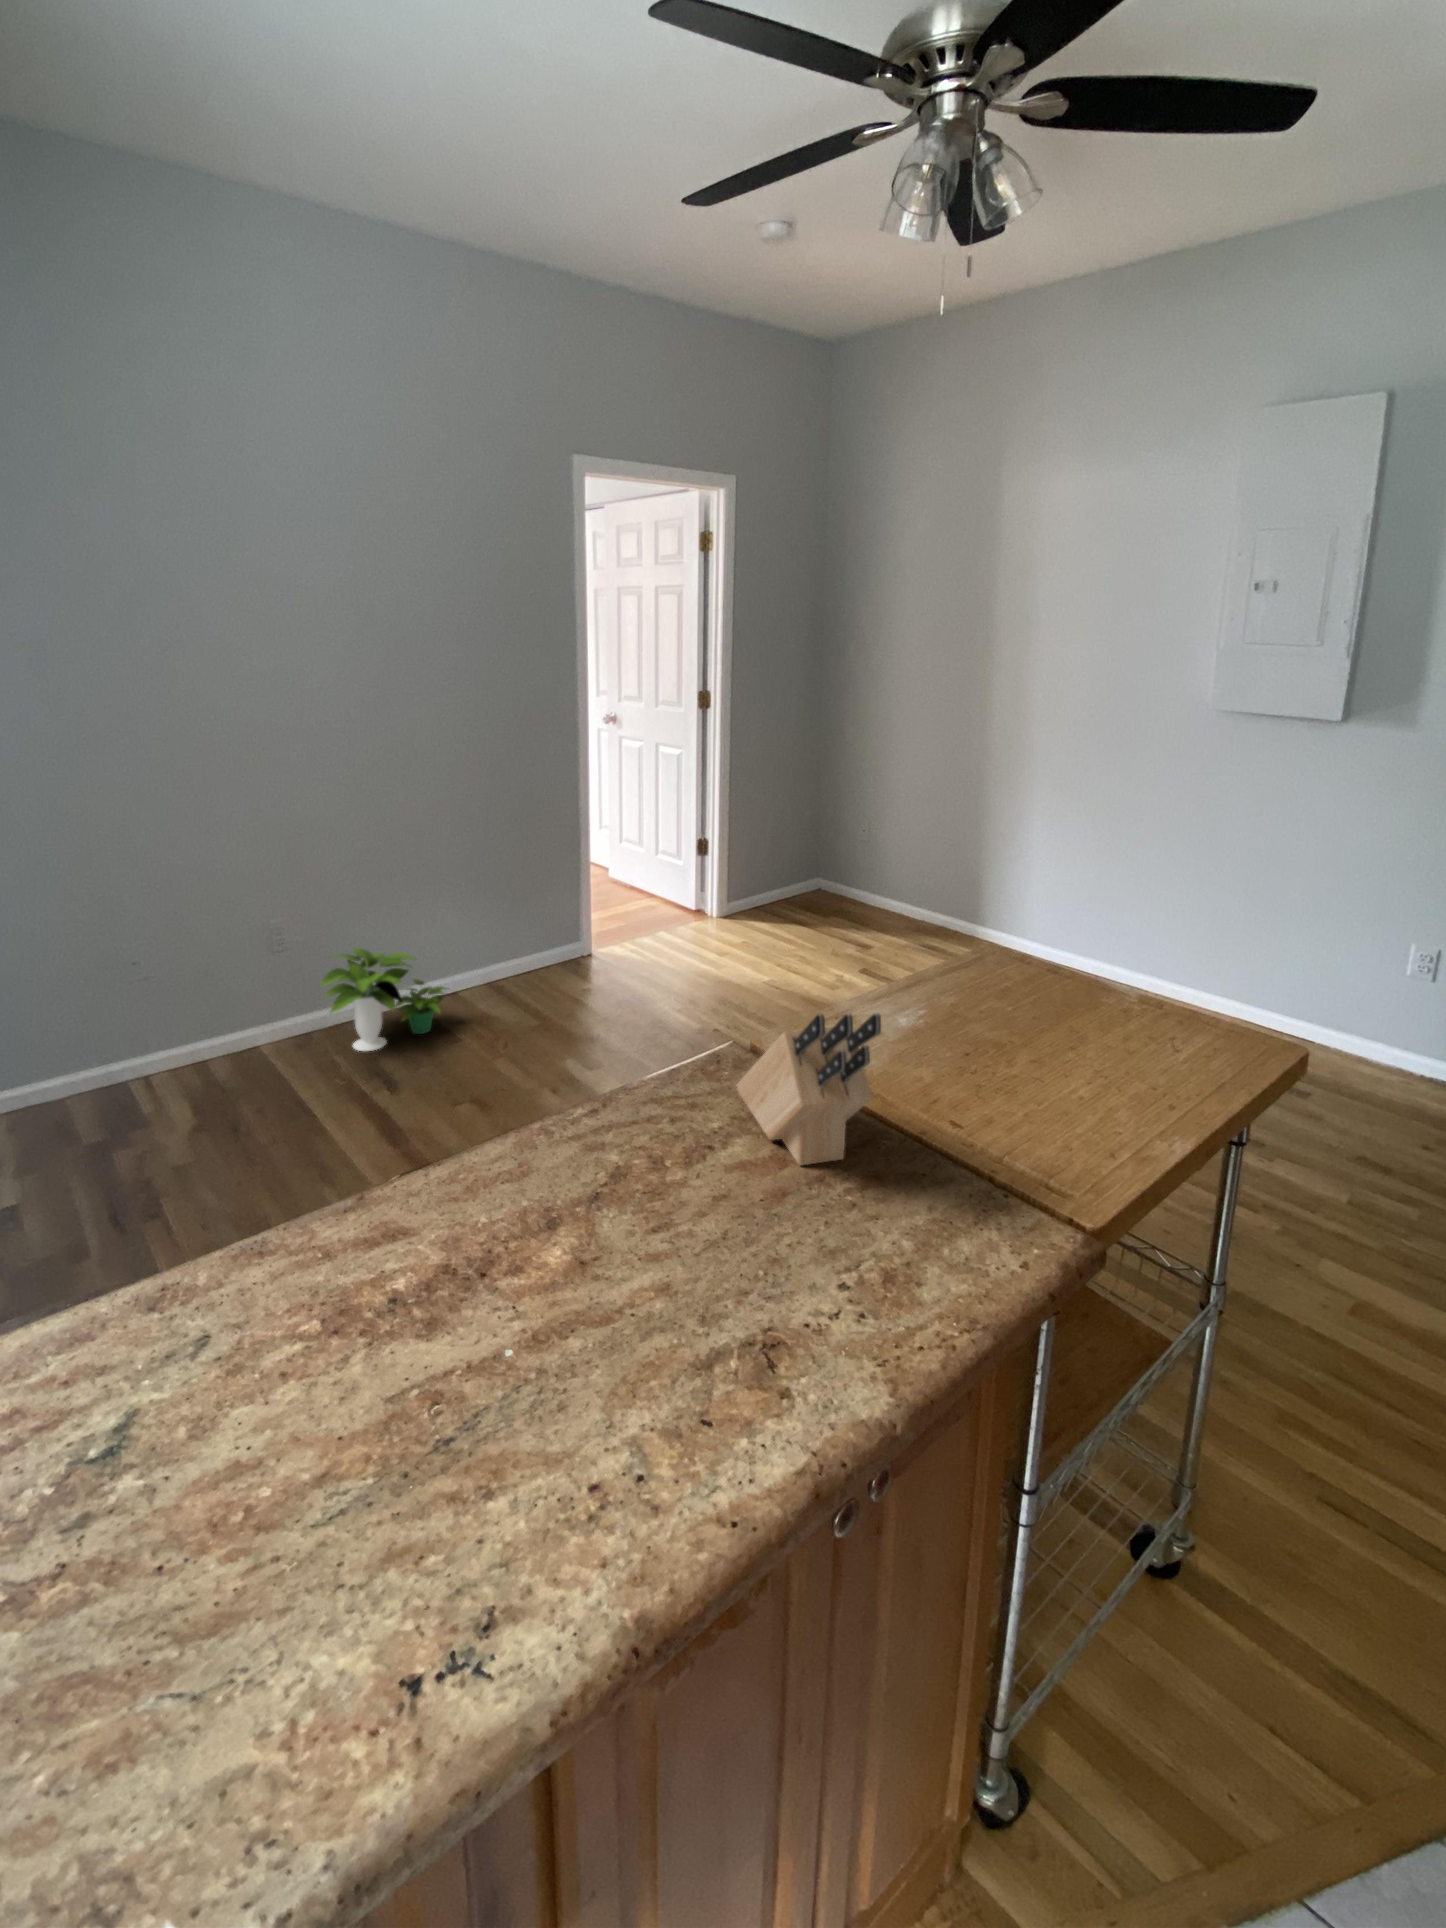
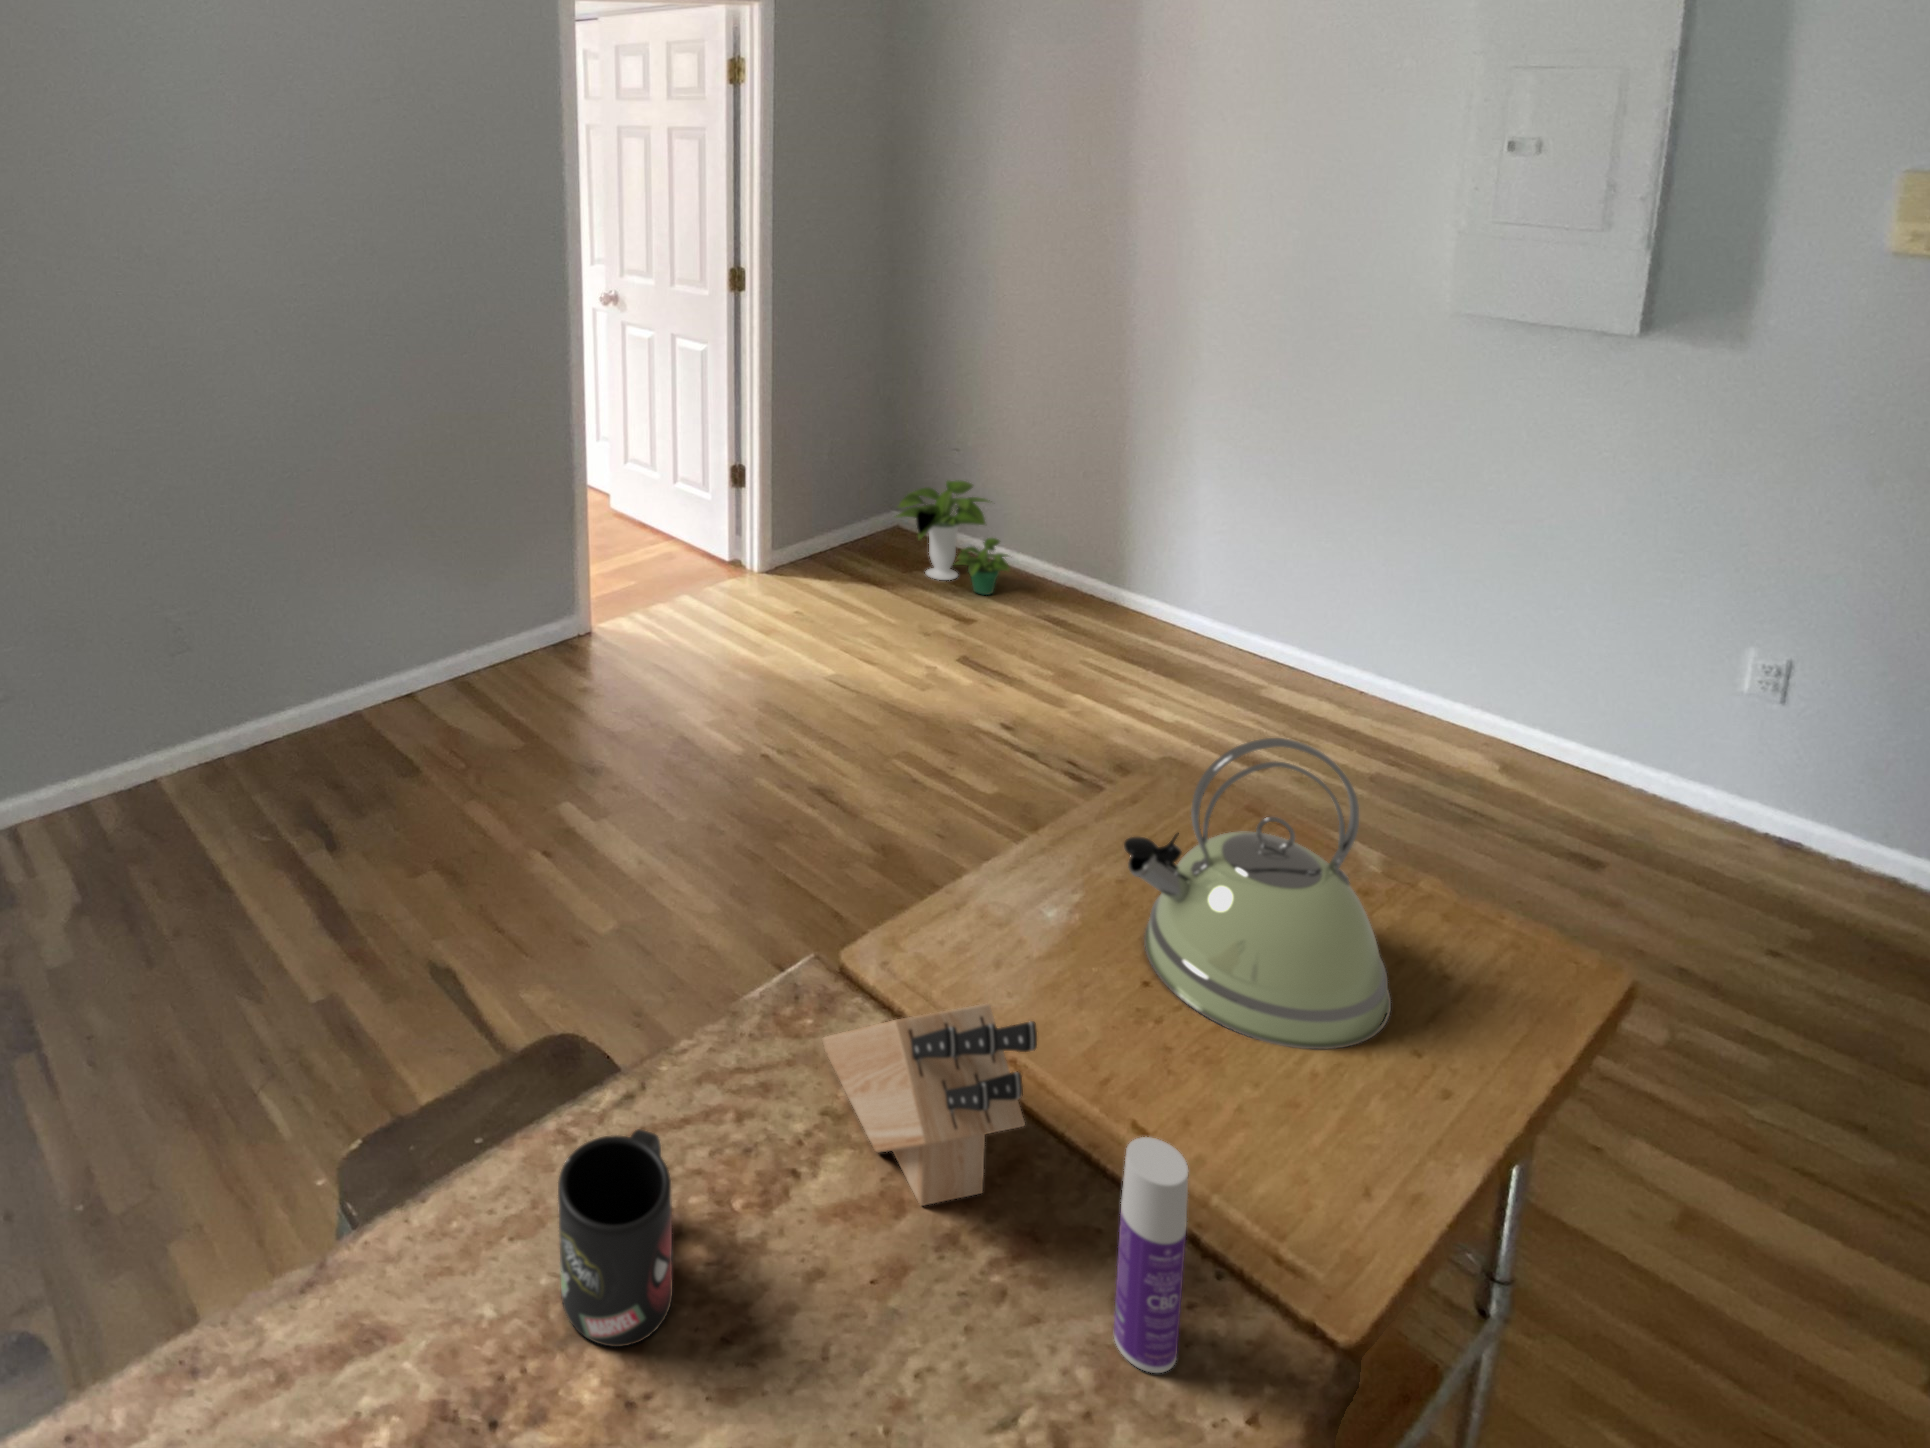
kettle: none [956,882,1137,1091] -> present [1124,738,1391,1049]
potted plant: present [320,948,449,1051] -> present [896,480,1009,595]
bottle: none [929,1078,981,1240] -> present [1114,1137,1188,1373]
mug: none [536,1102,618,1235] -> present [558,1129,673,1347]

